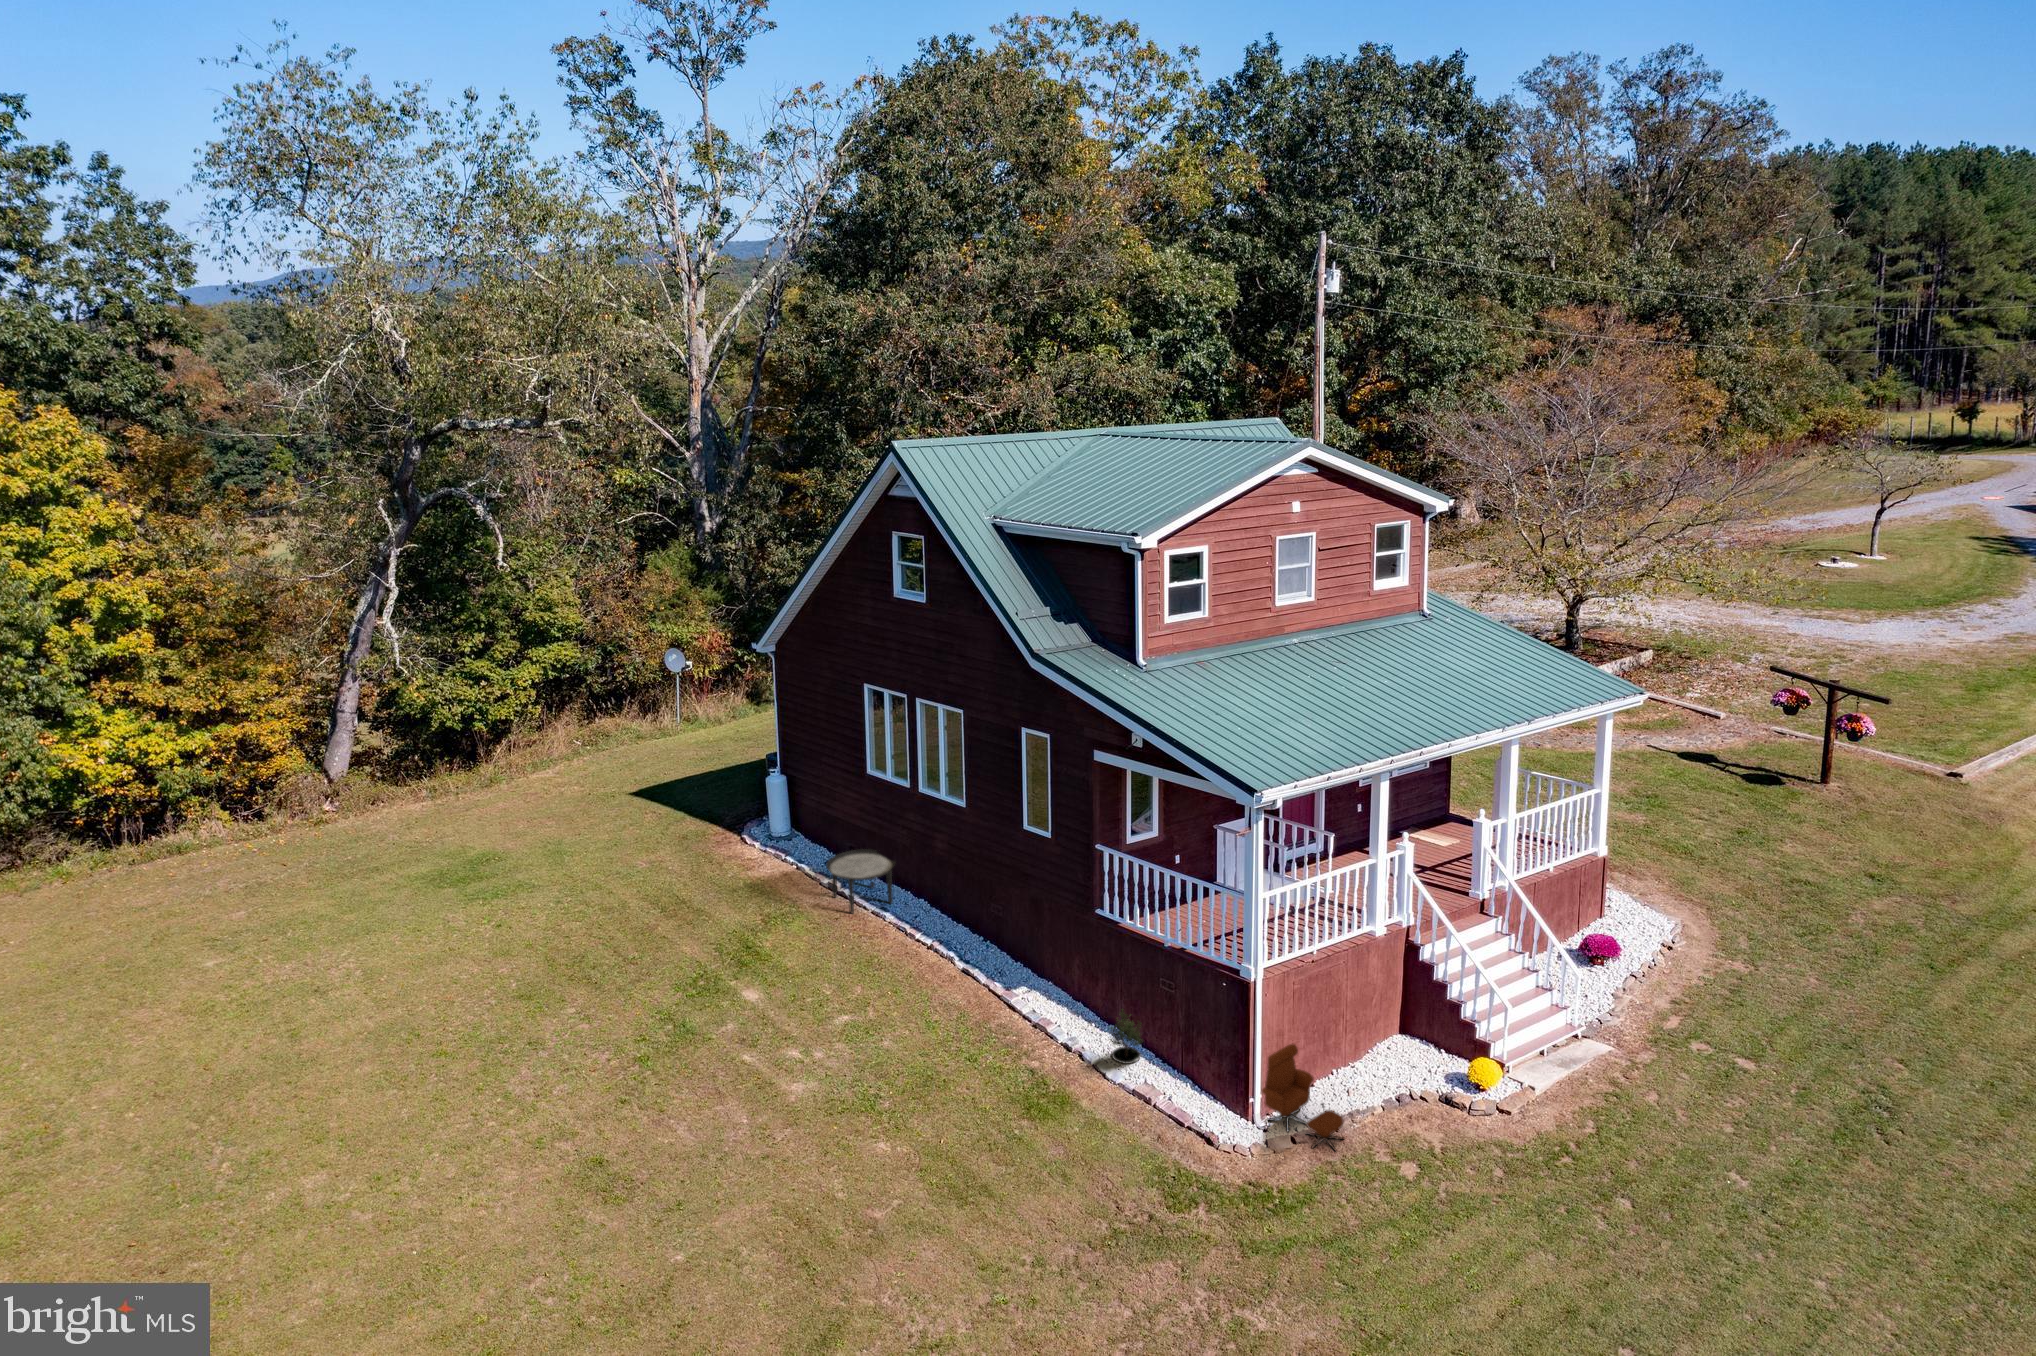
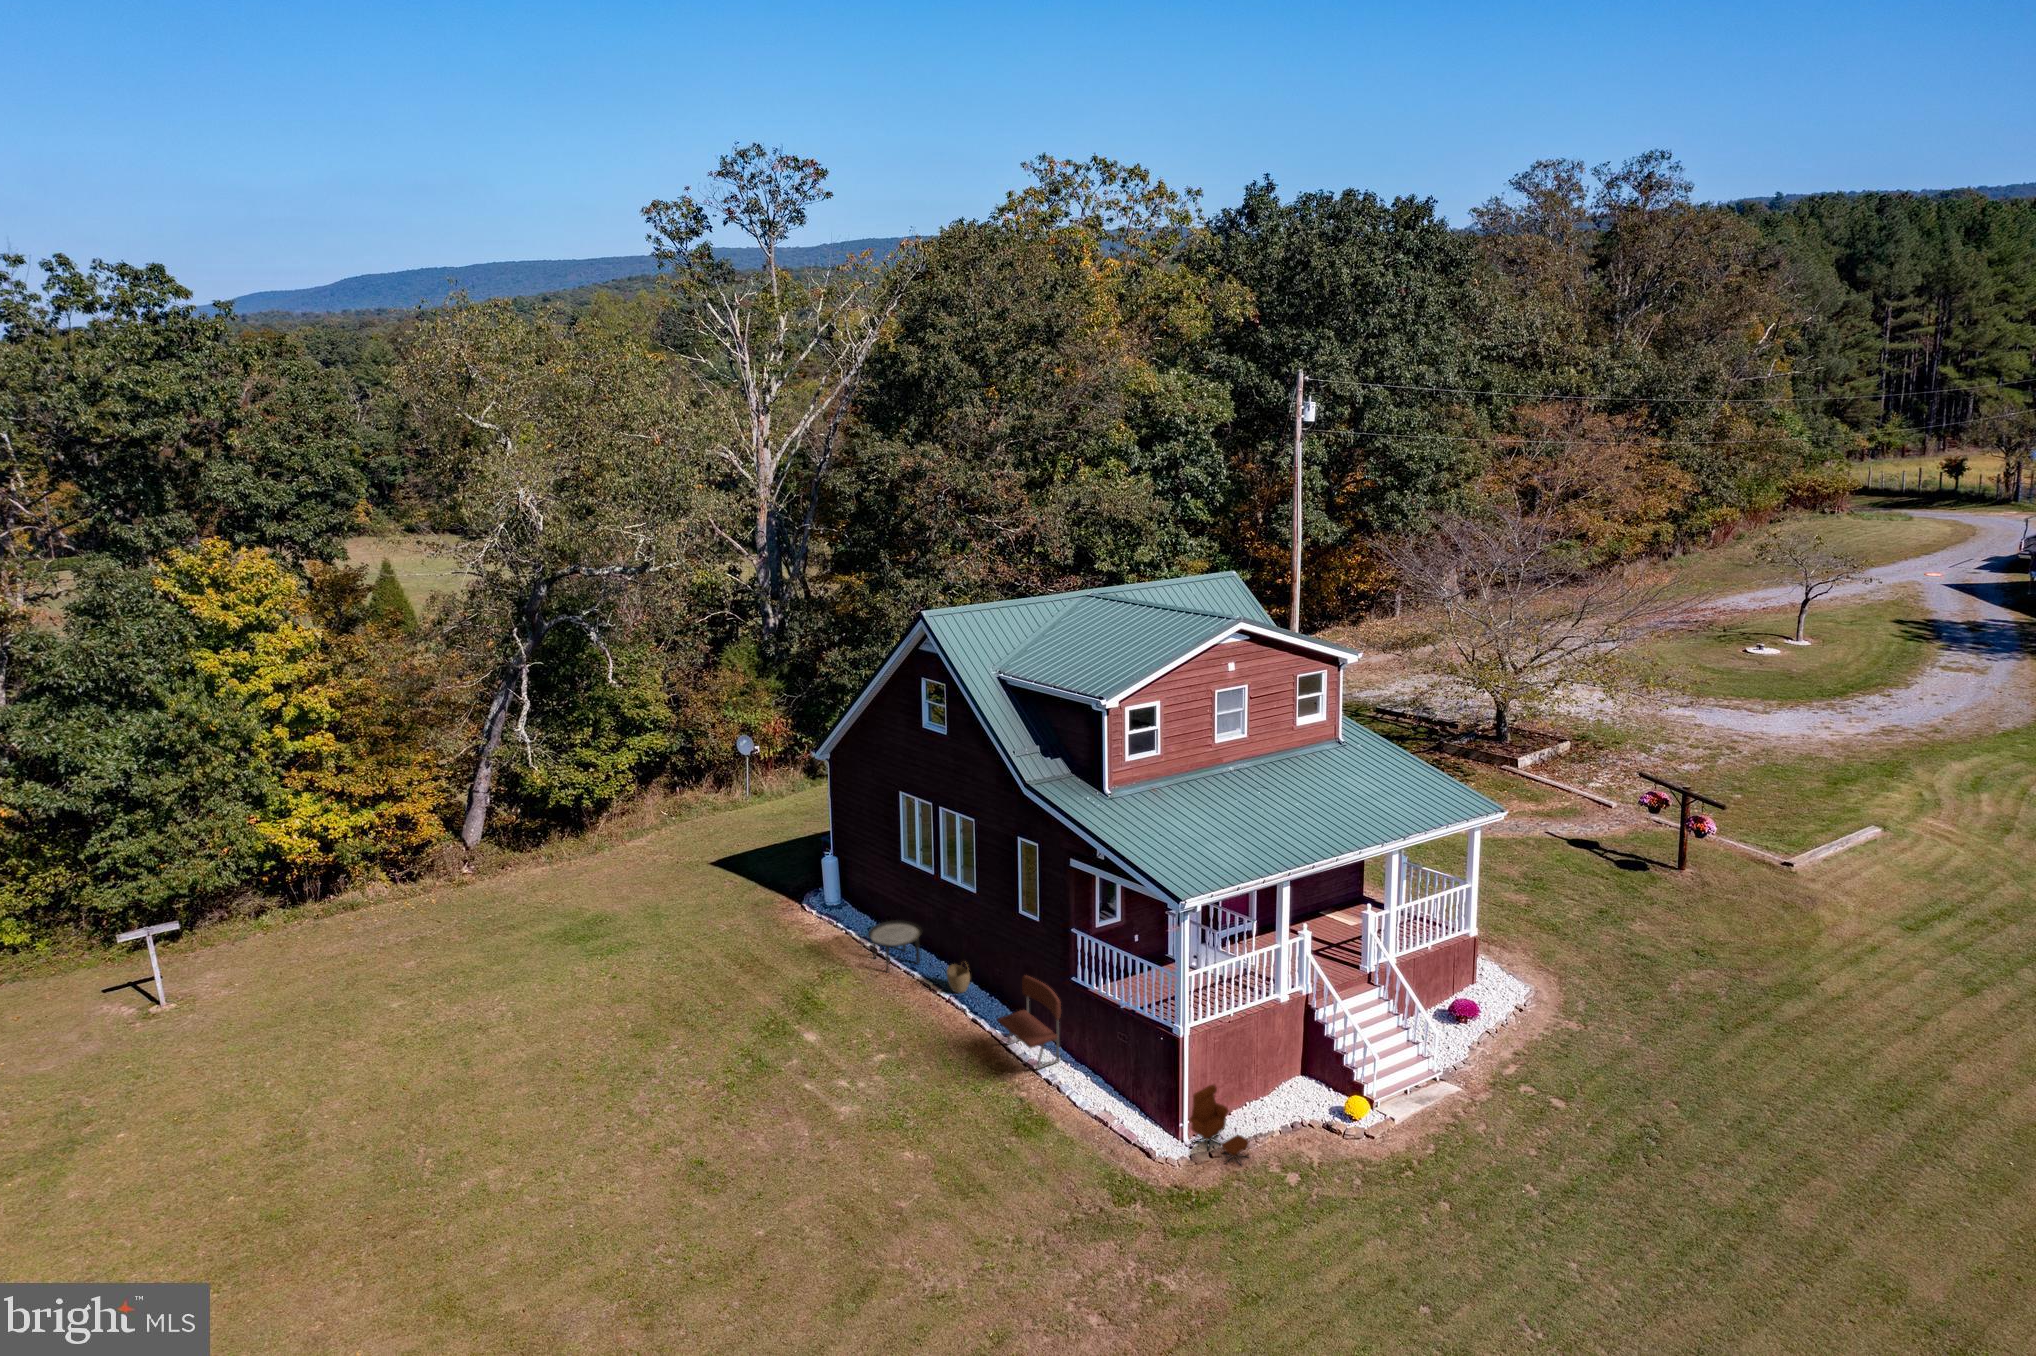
woven basket: none [928,896,958,938] -> present [947,962,970,993]
bench: none [997,909,1082,1031] -> present [997,976,1061,1069]
potted tree: present [1109,1009,1142,1064] -> none [1077,1054,1106,1097]

